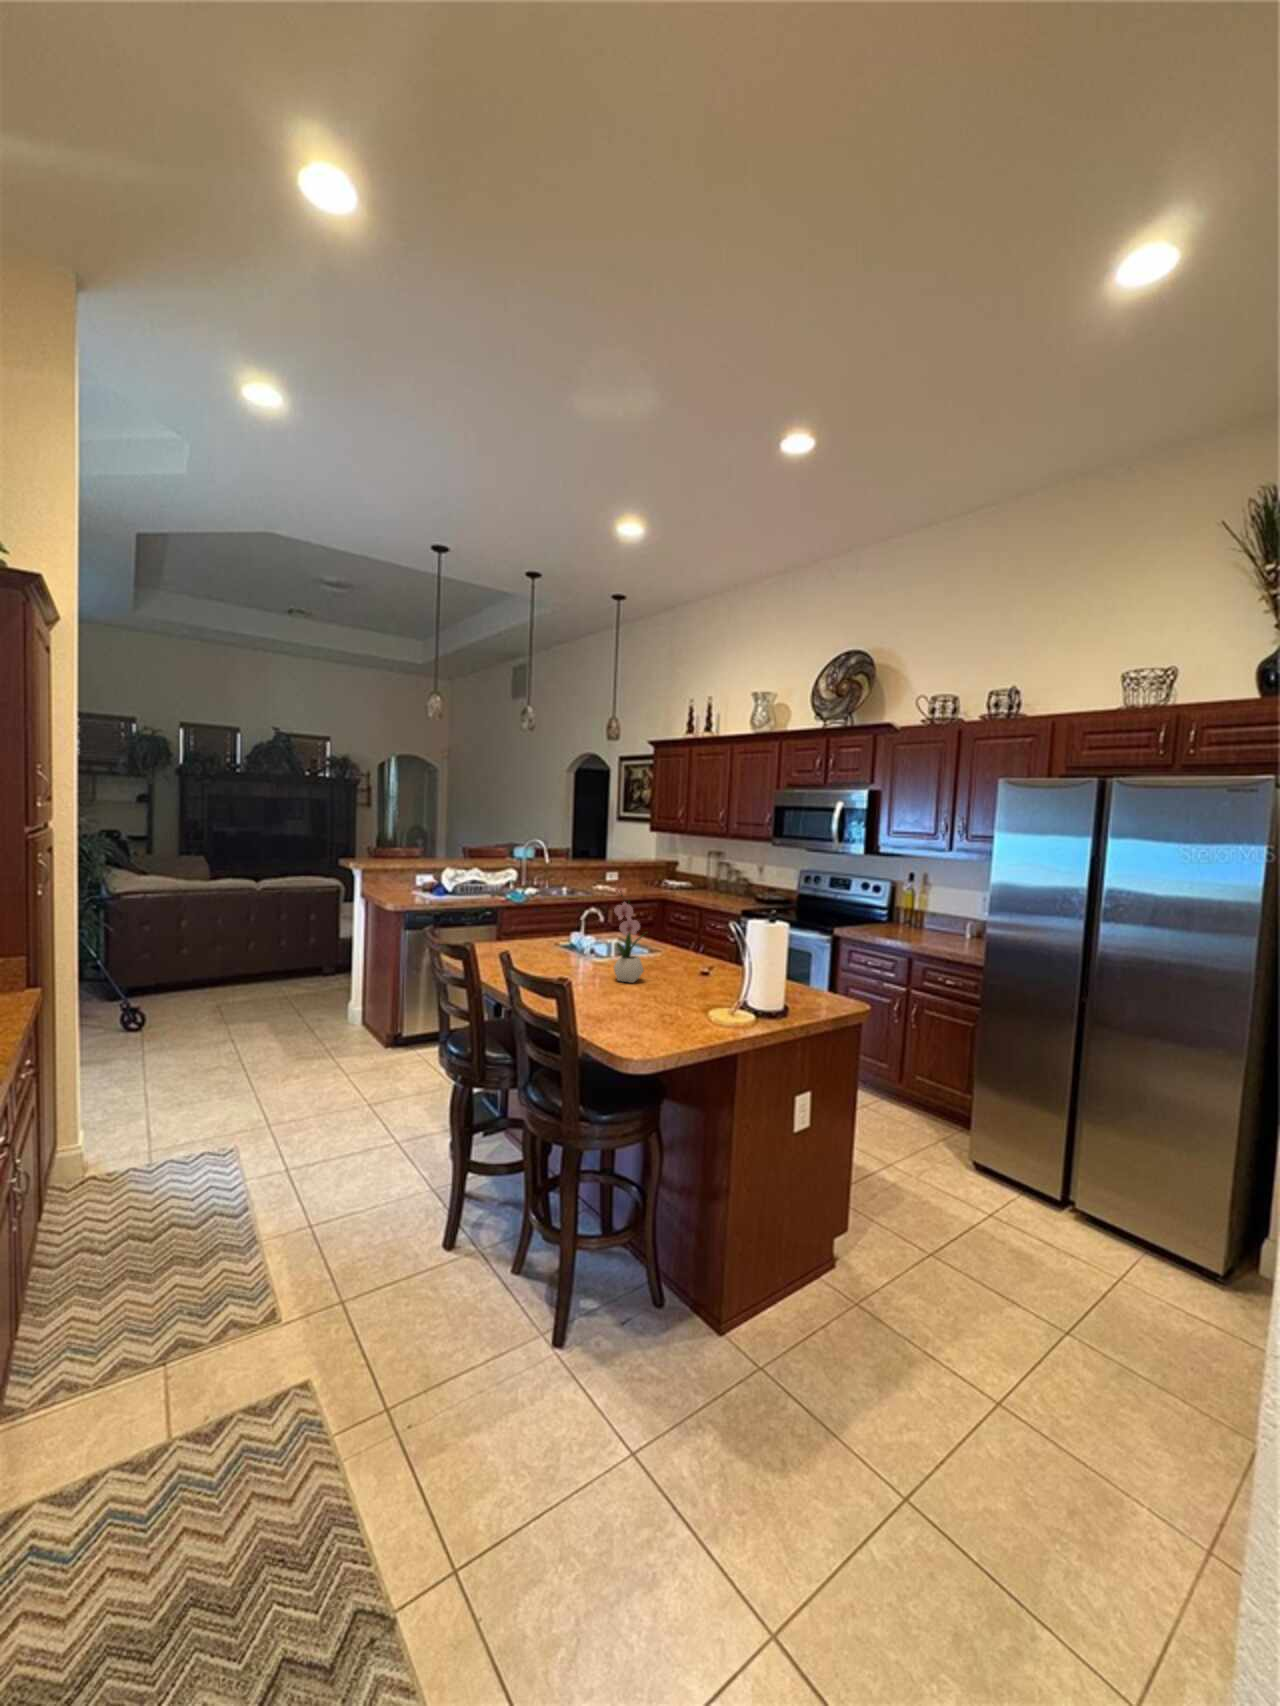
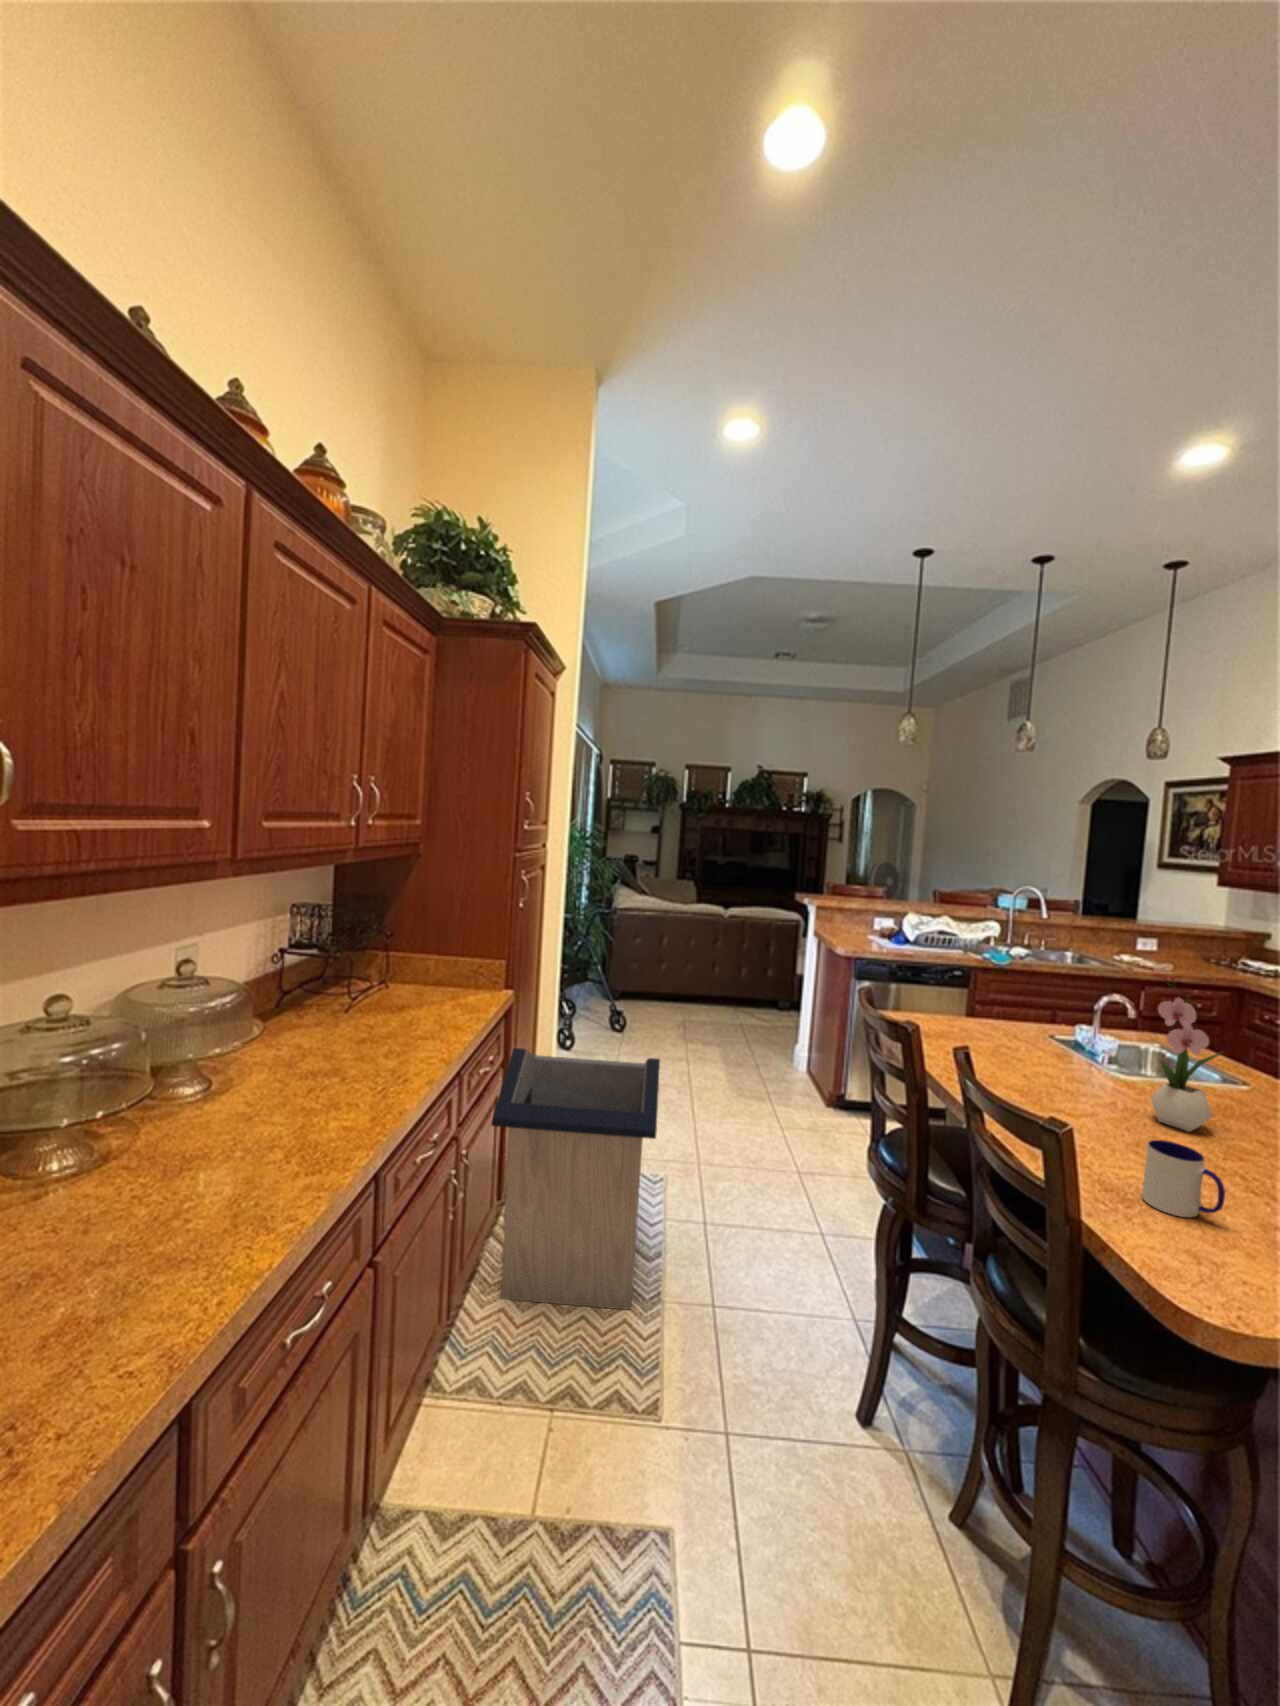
mug: none [609,984,647,1024] -> present [1142,1140,1225,1217]
trash can: none [42,1024,245,1308] -> present [491,1048,660,1310]

